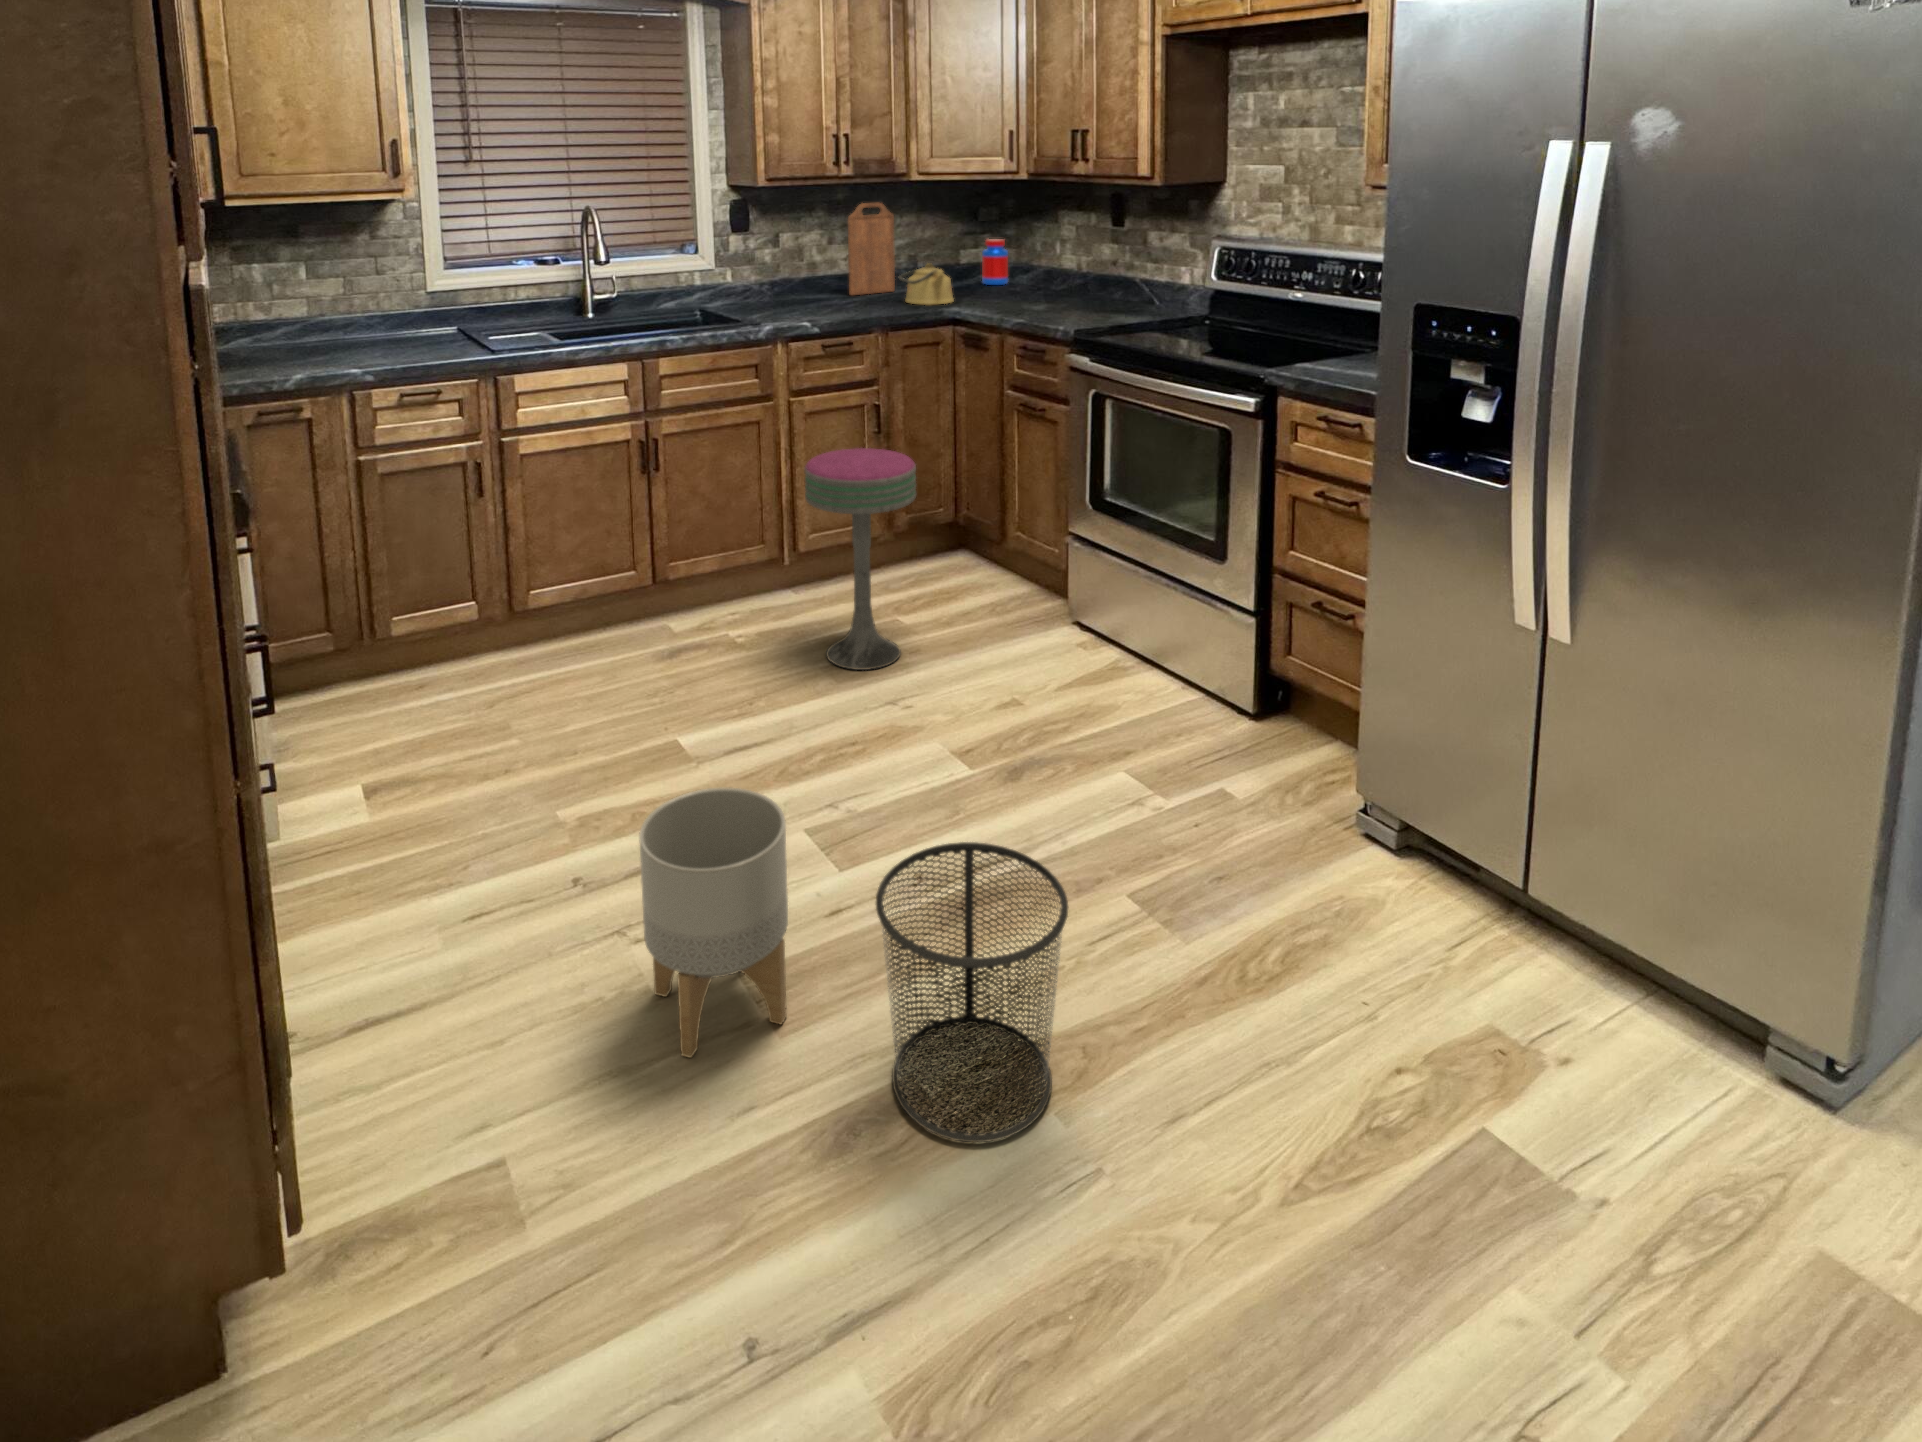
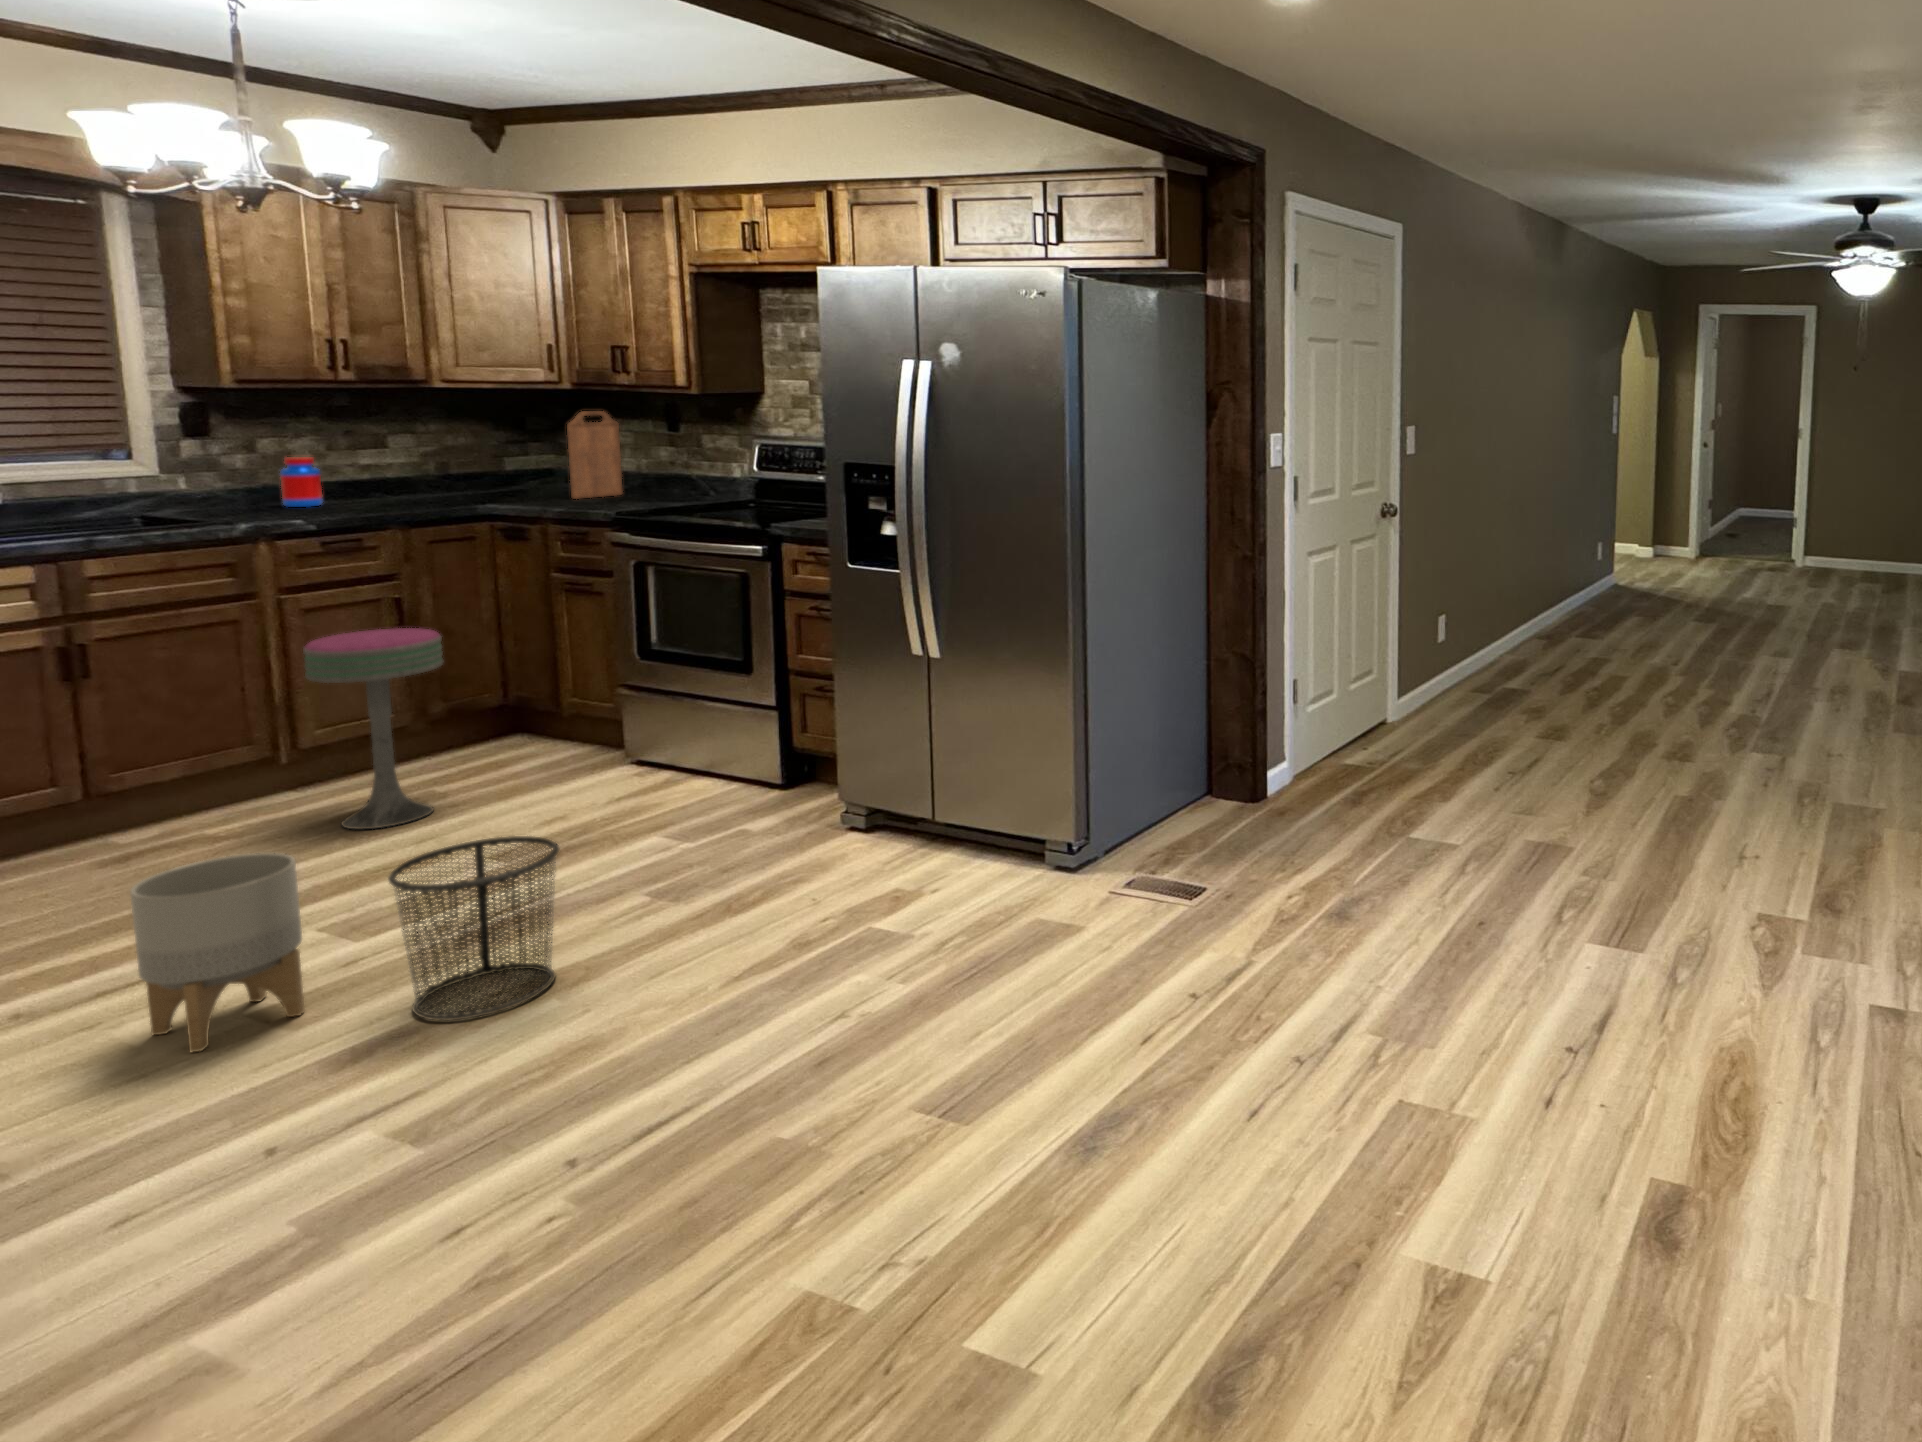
cutting board: present [848,202,895,295] -> present [567,411,622,499]
jar: present [982,239,1008,285] -> present [280,457,322,507]
kettle: present [899,263,954,305] -> none [421,466,492,505]

